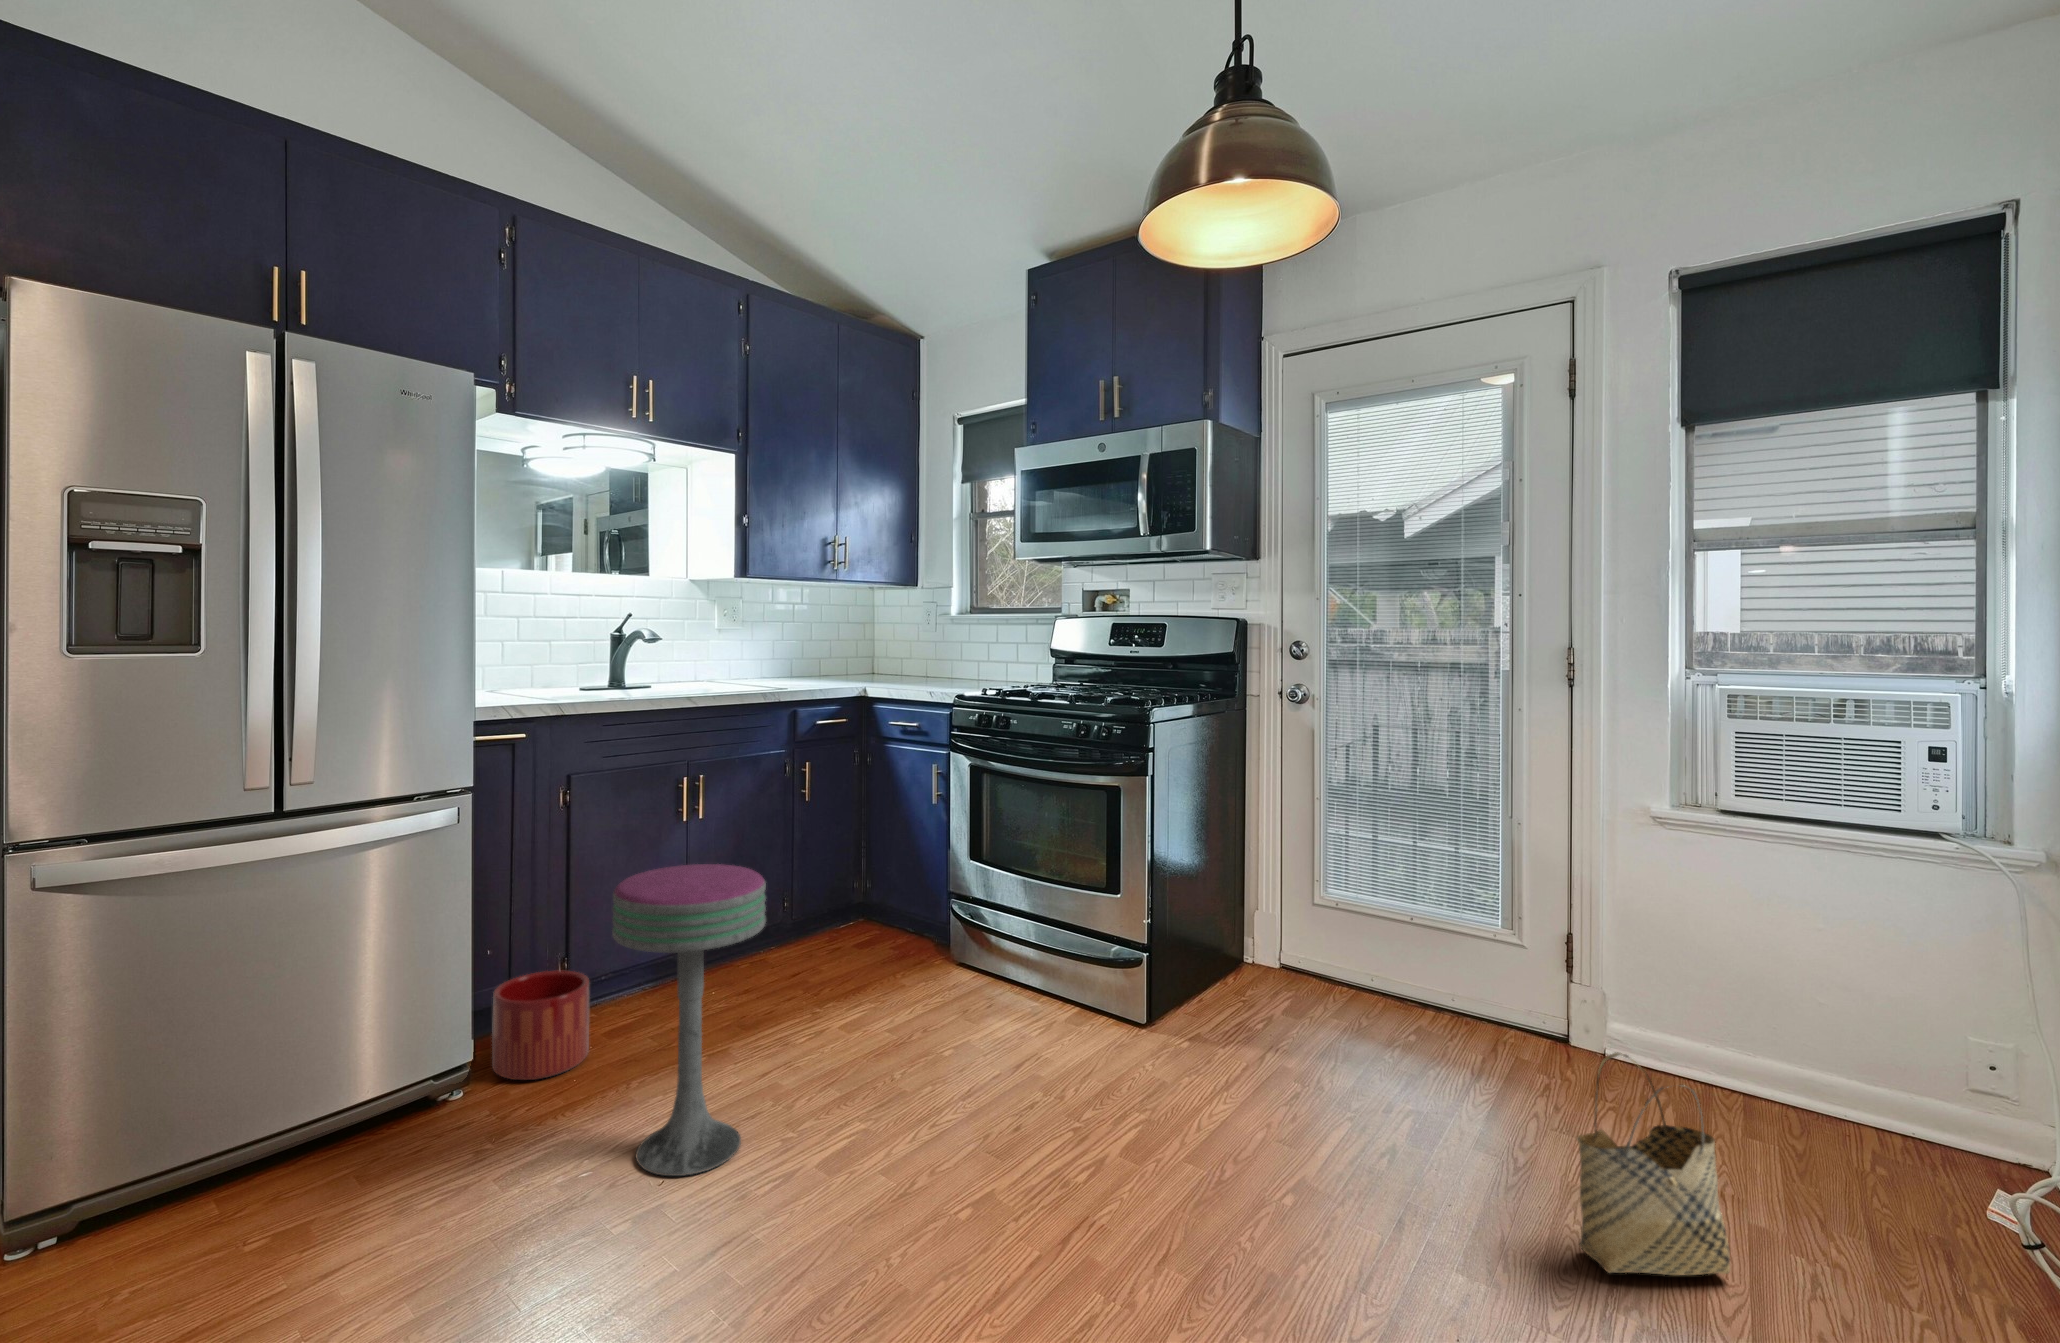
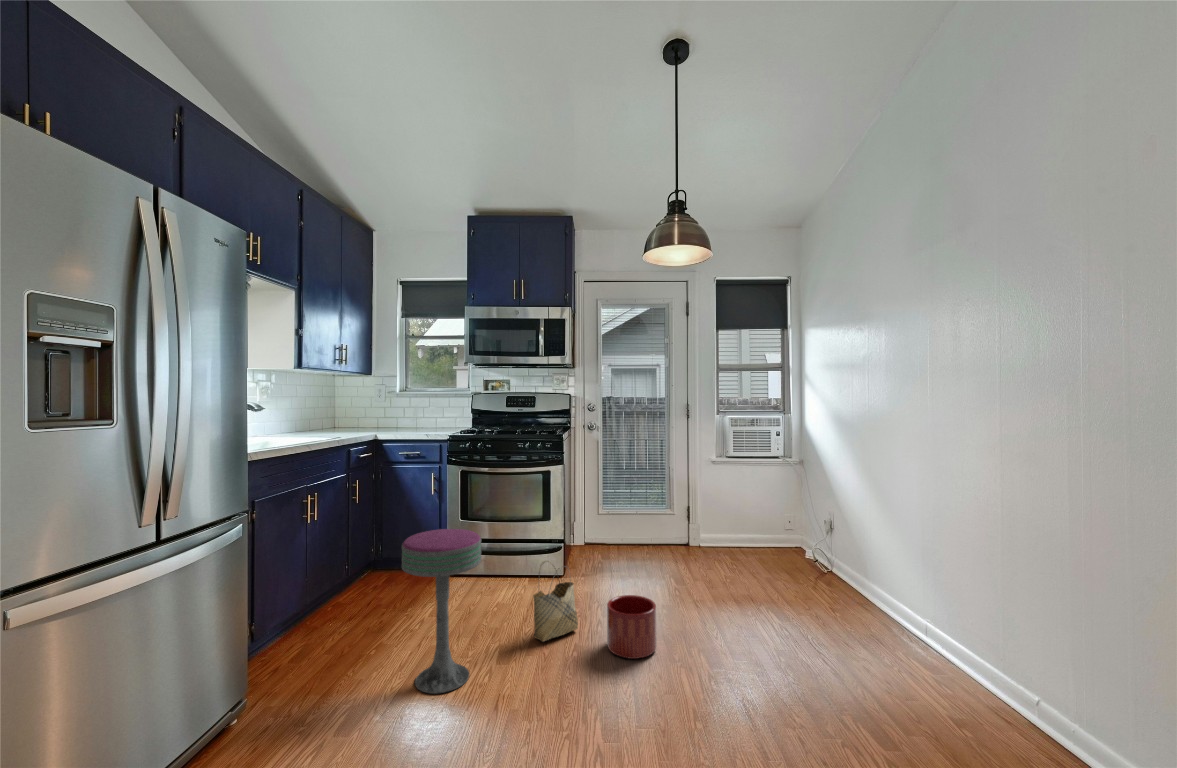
planter: present [492,970,589,1080] -> present [607,595,657,659]
woven basket: present [1577,1052,1730,1275] -> present [533,561,578,642]

